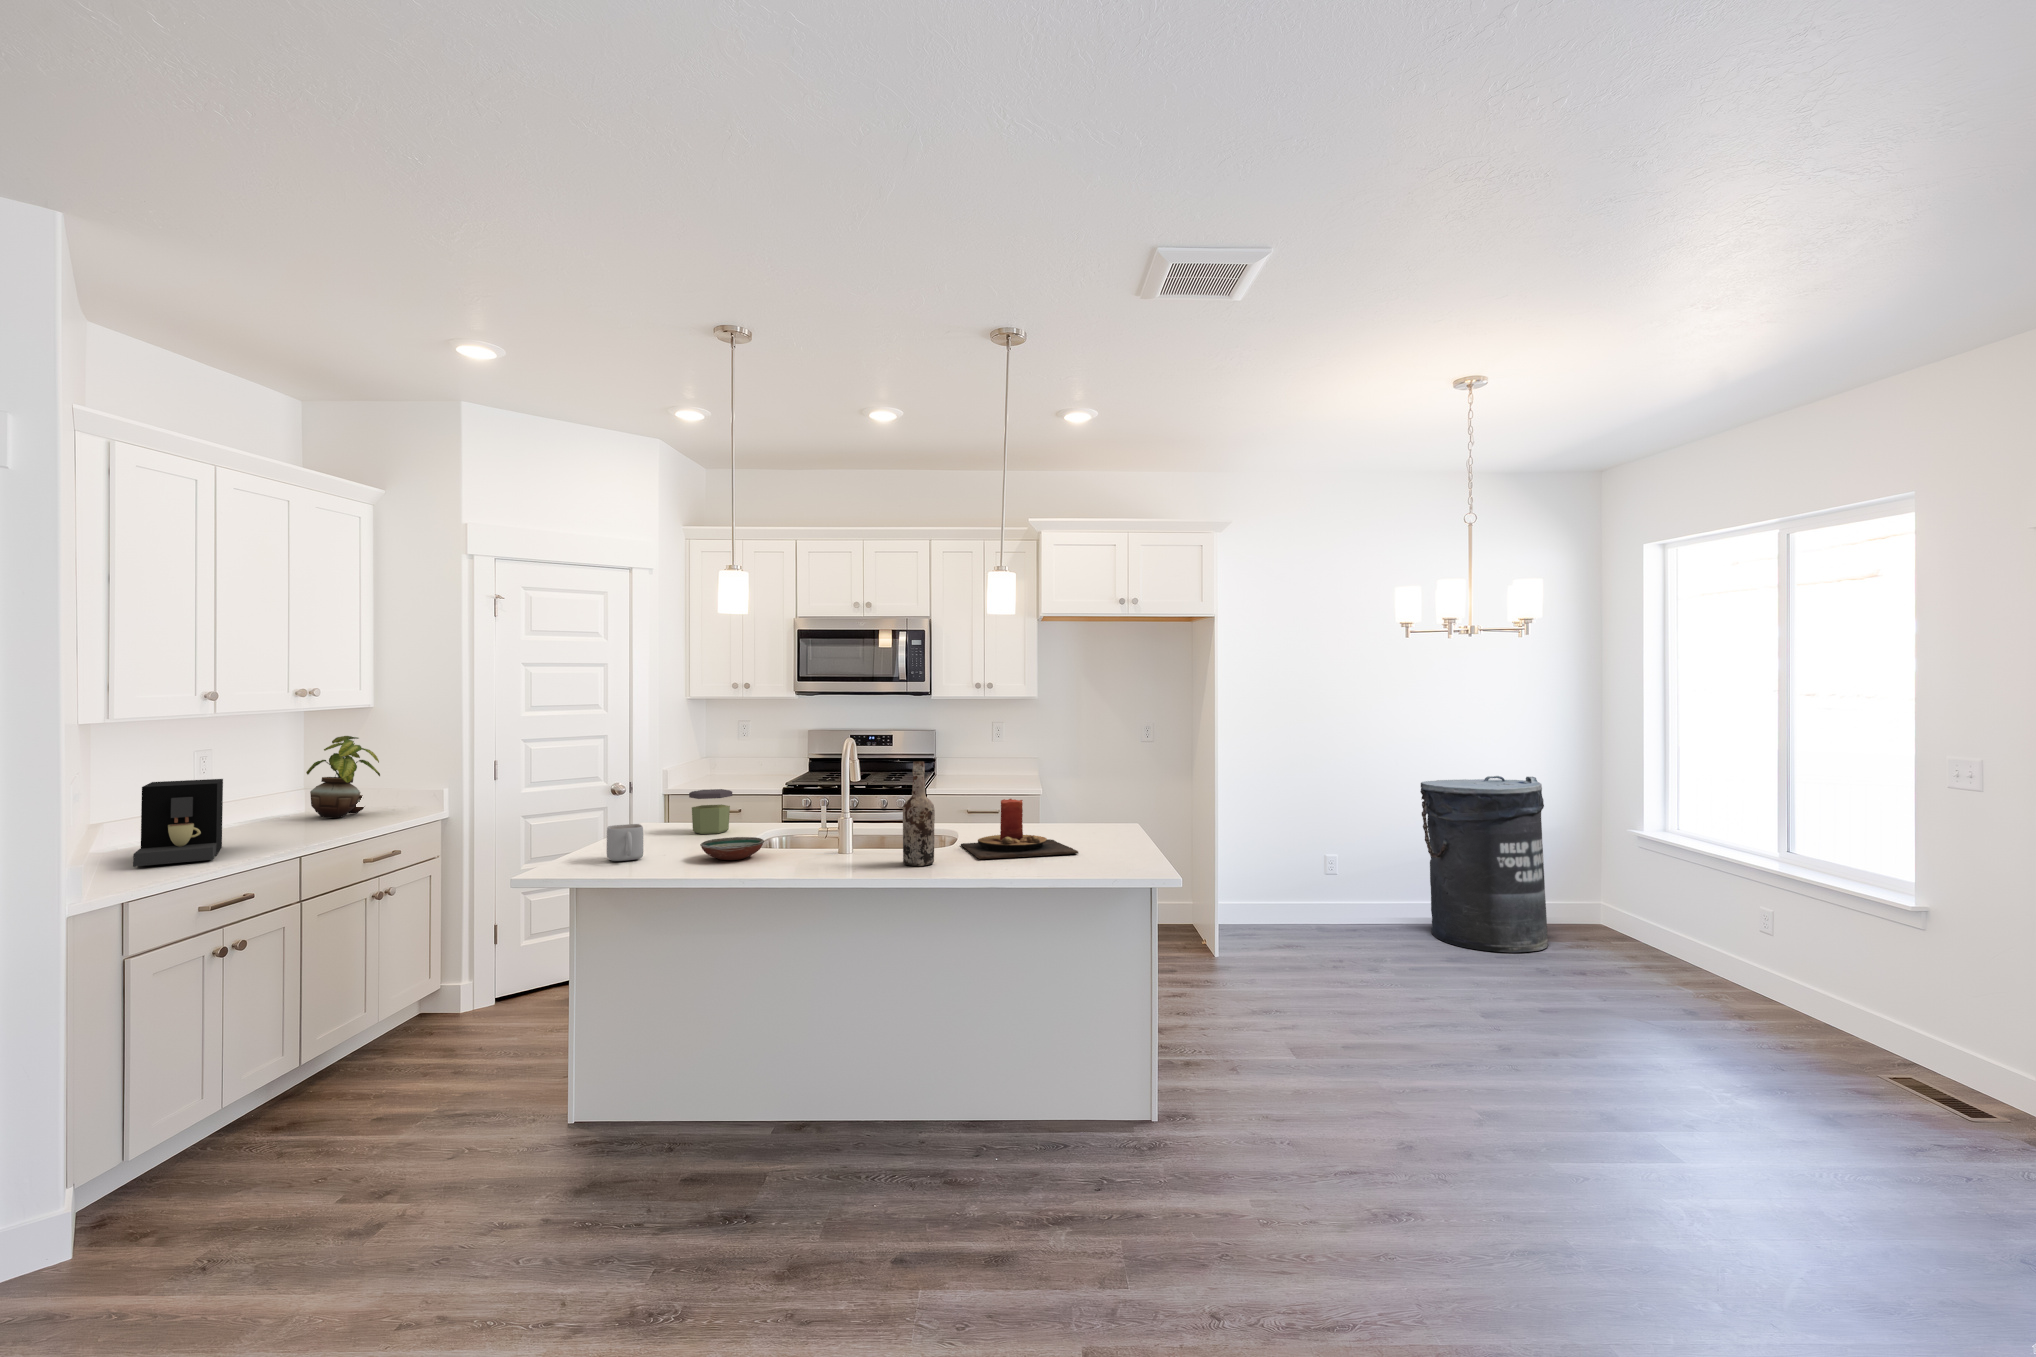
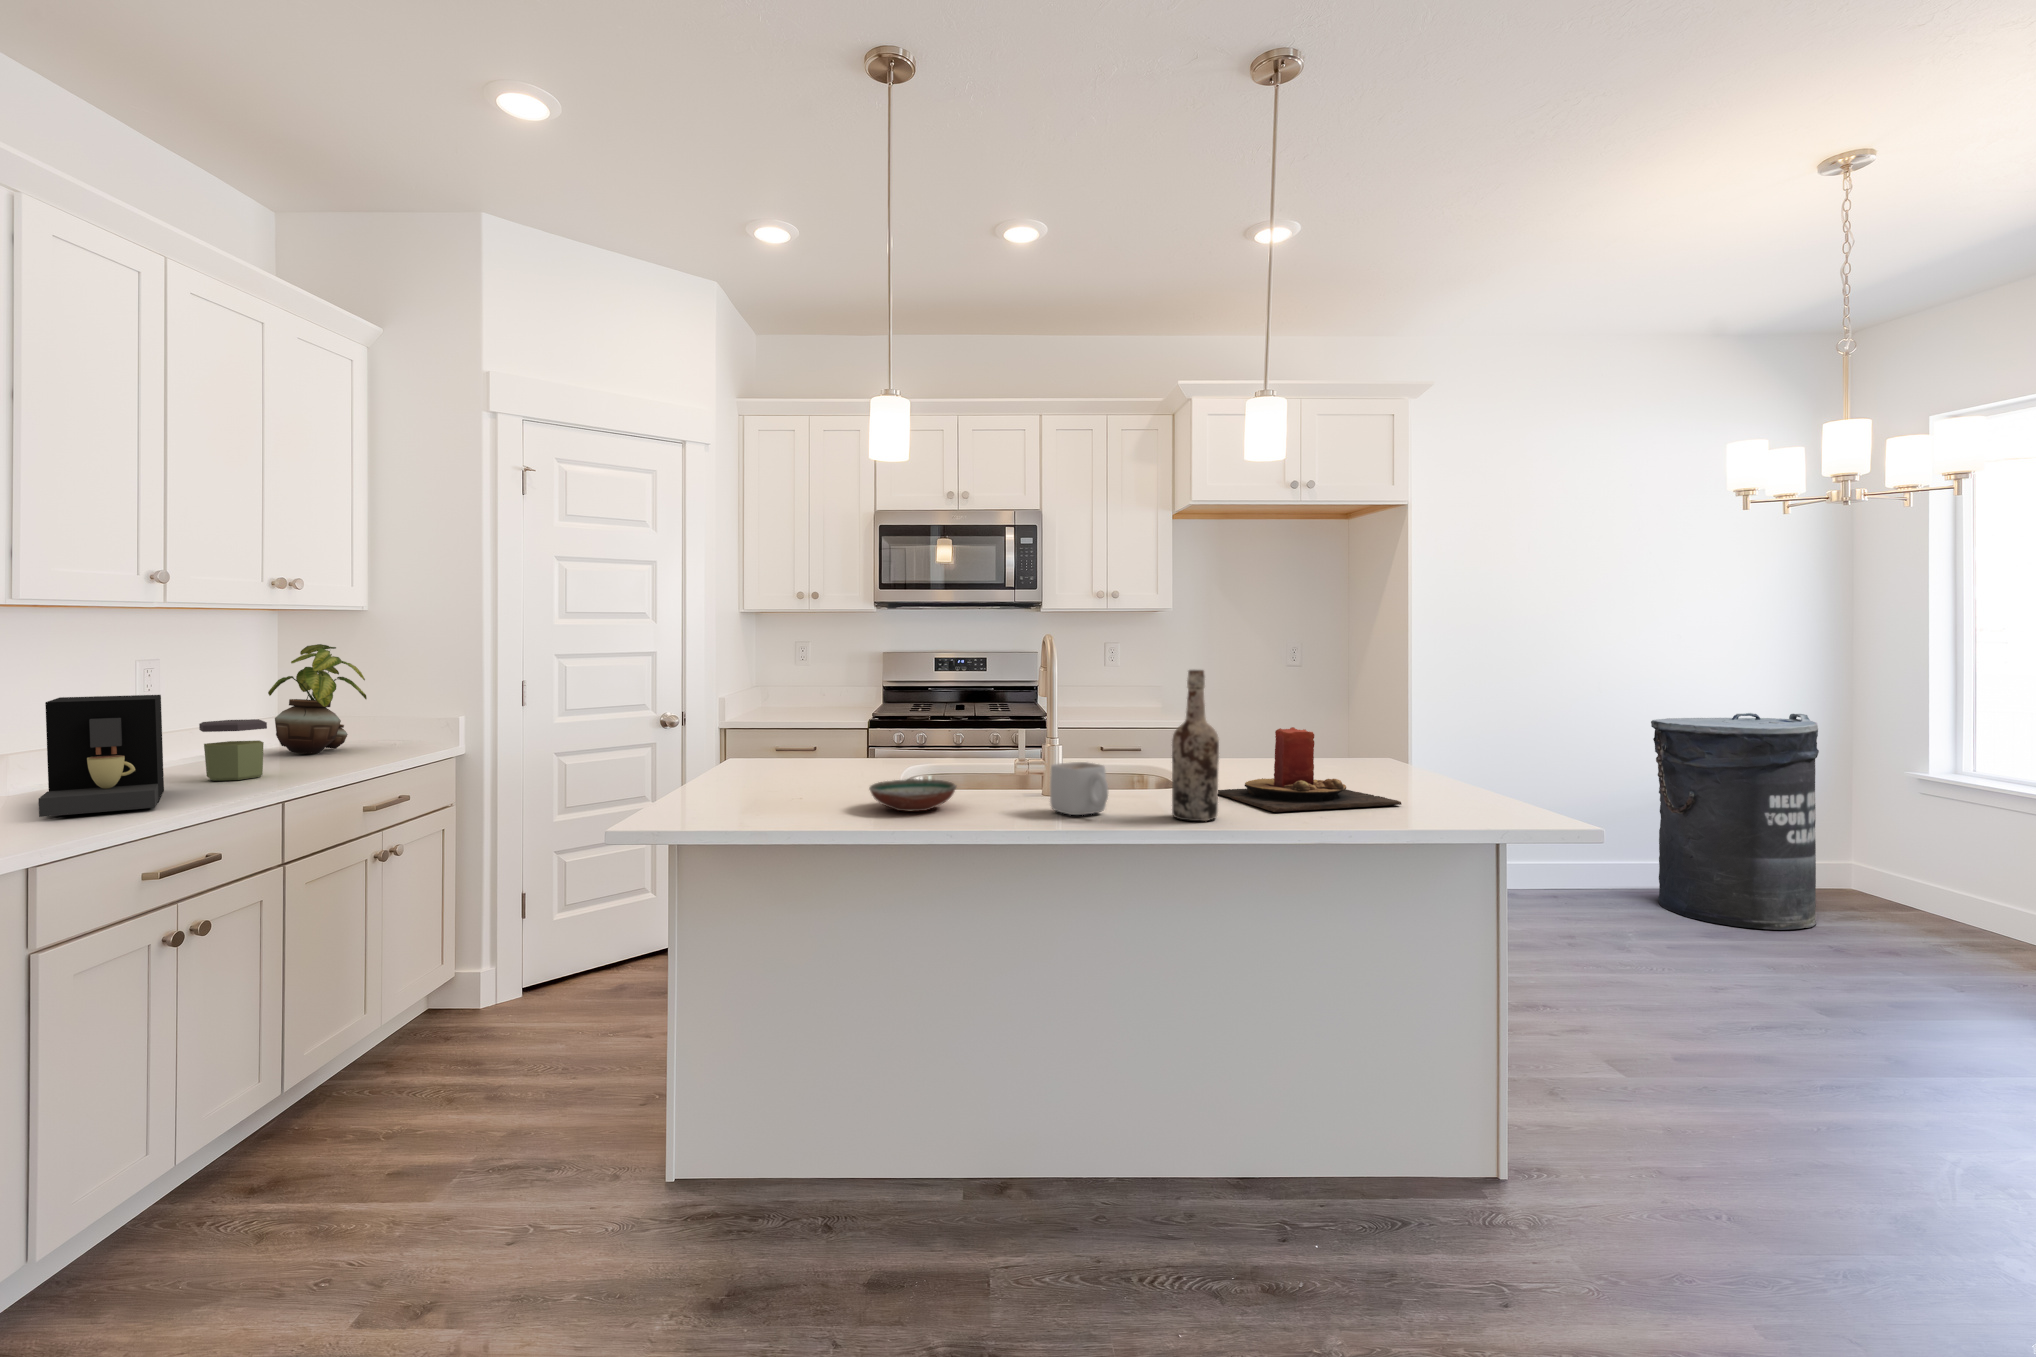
jar: present [689,789,732,834] -> present [199,719,267,781]
mug: present [607,824,643,861] -> present [1050,762,1108,815]

